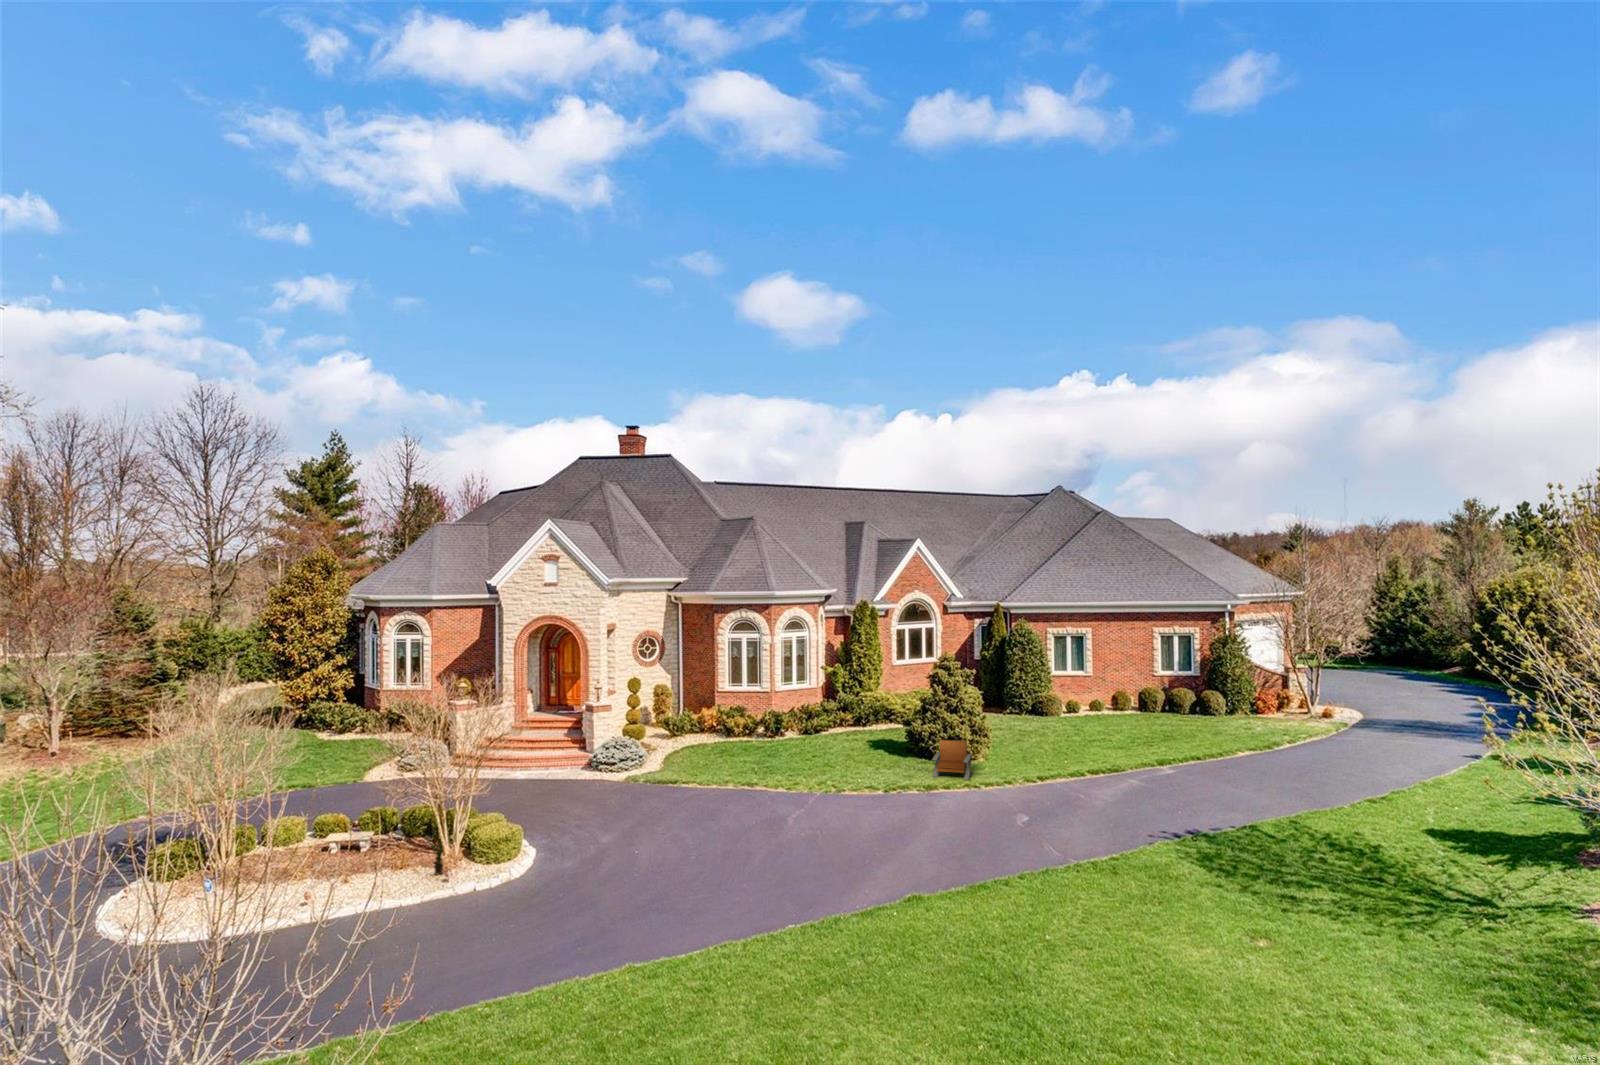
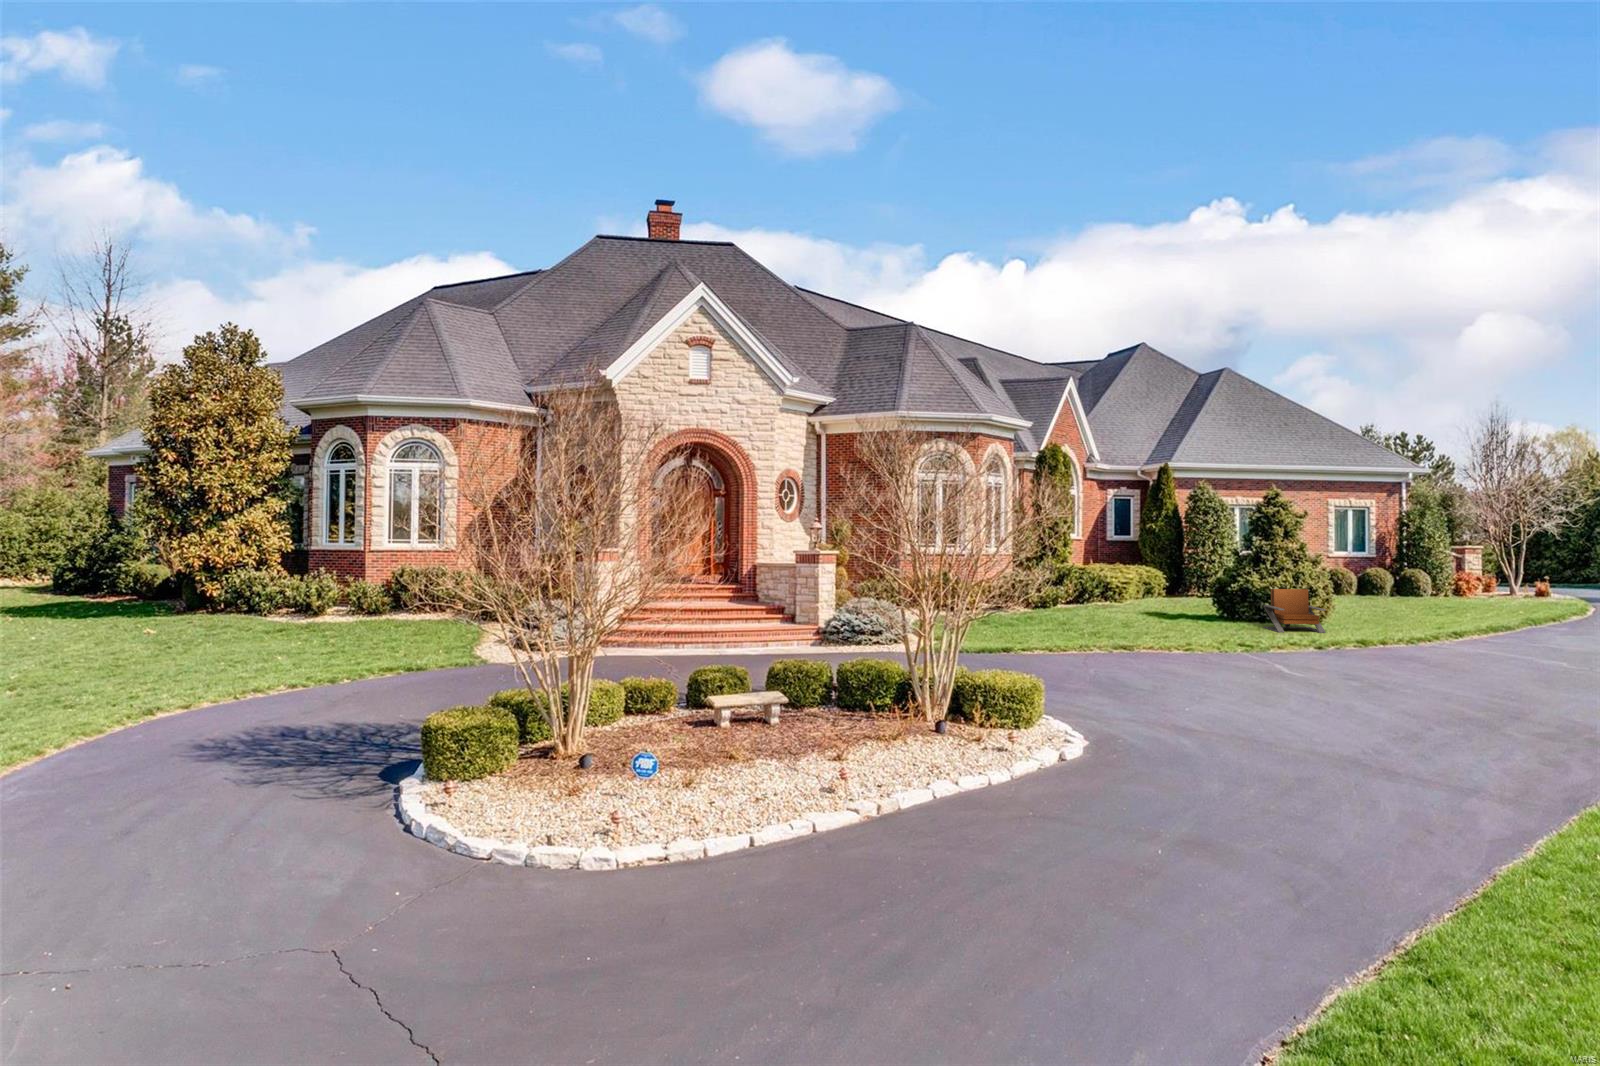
house plant: present [429,841,443,875] -> none [876,649,913,720]

